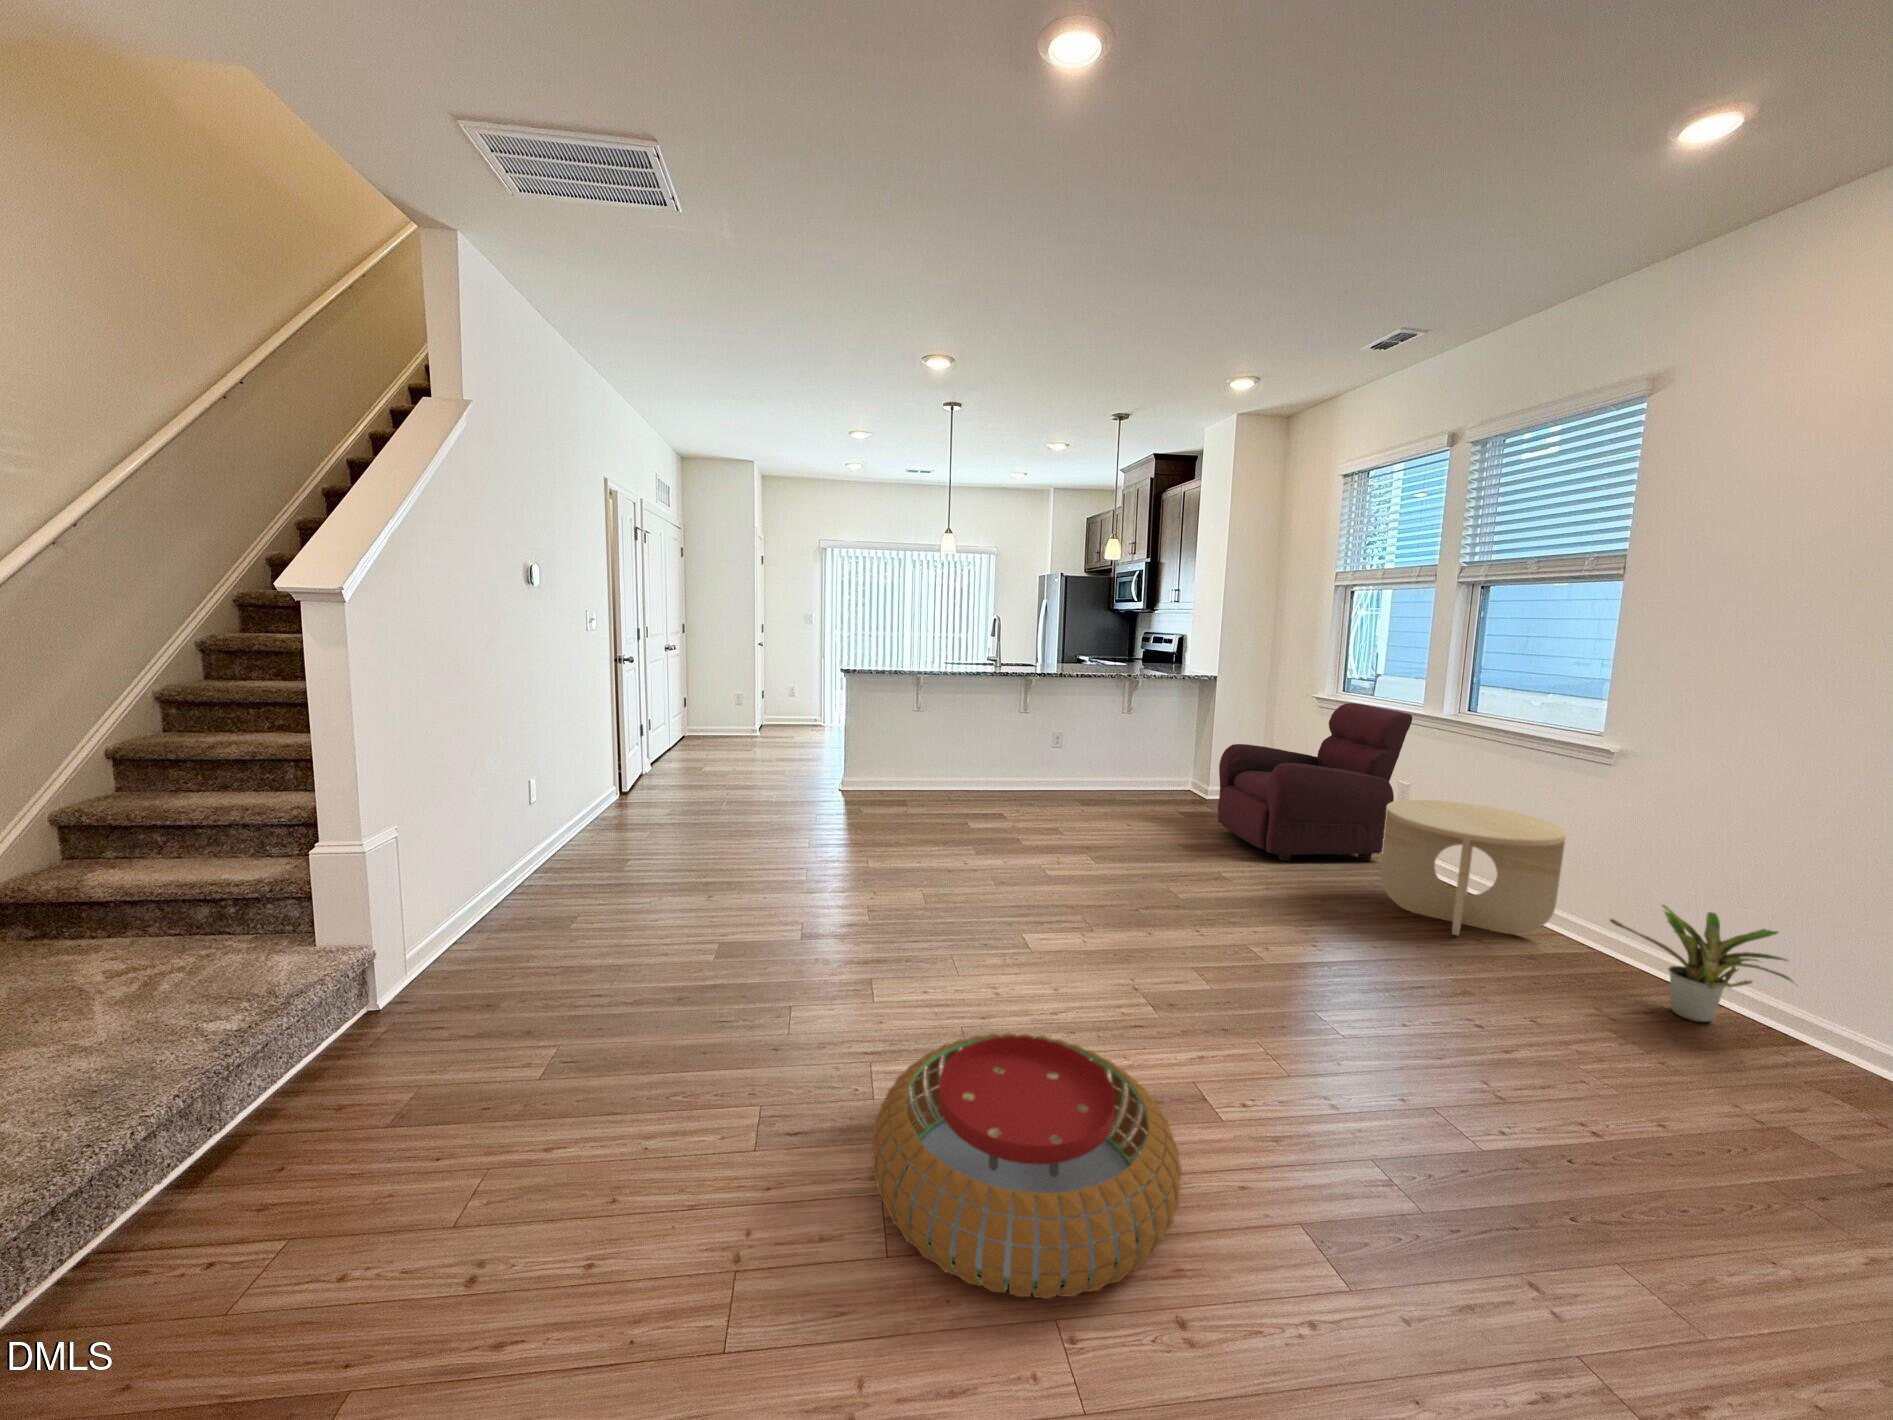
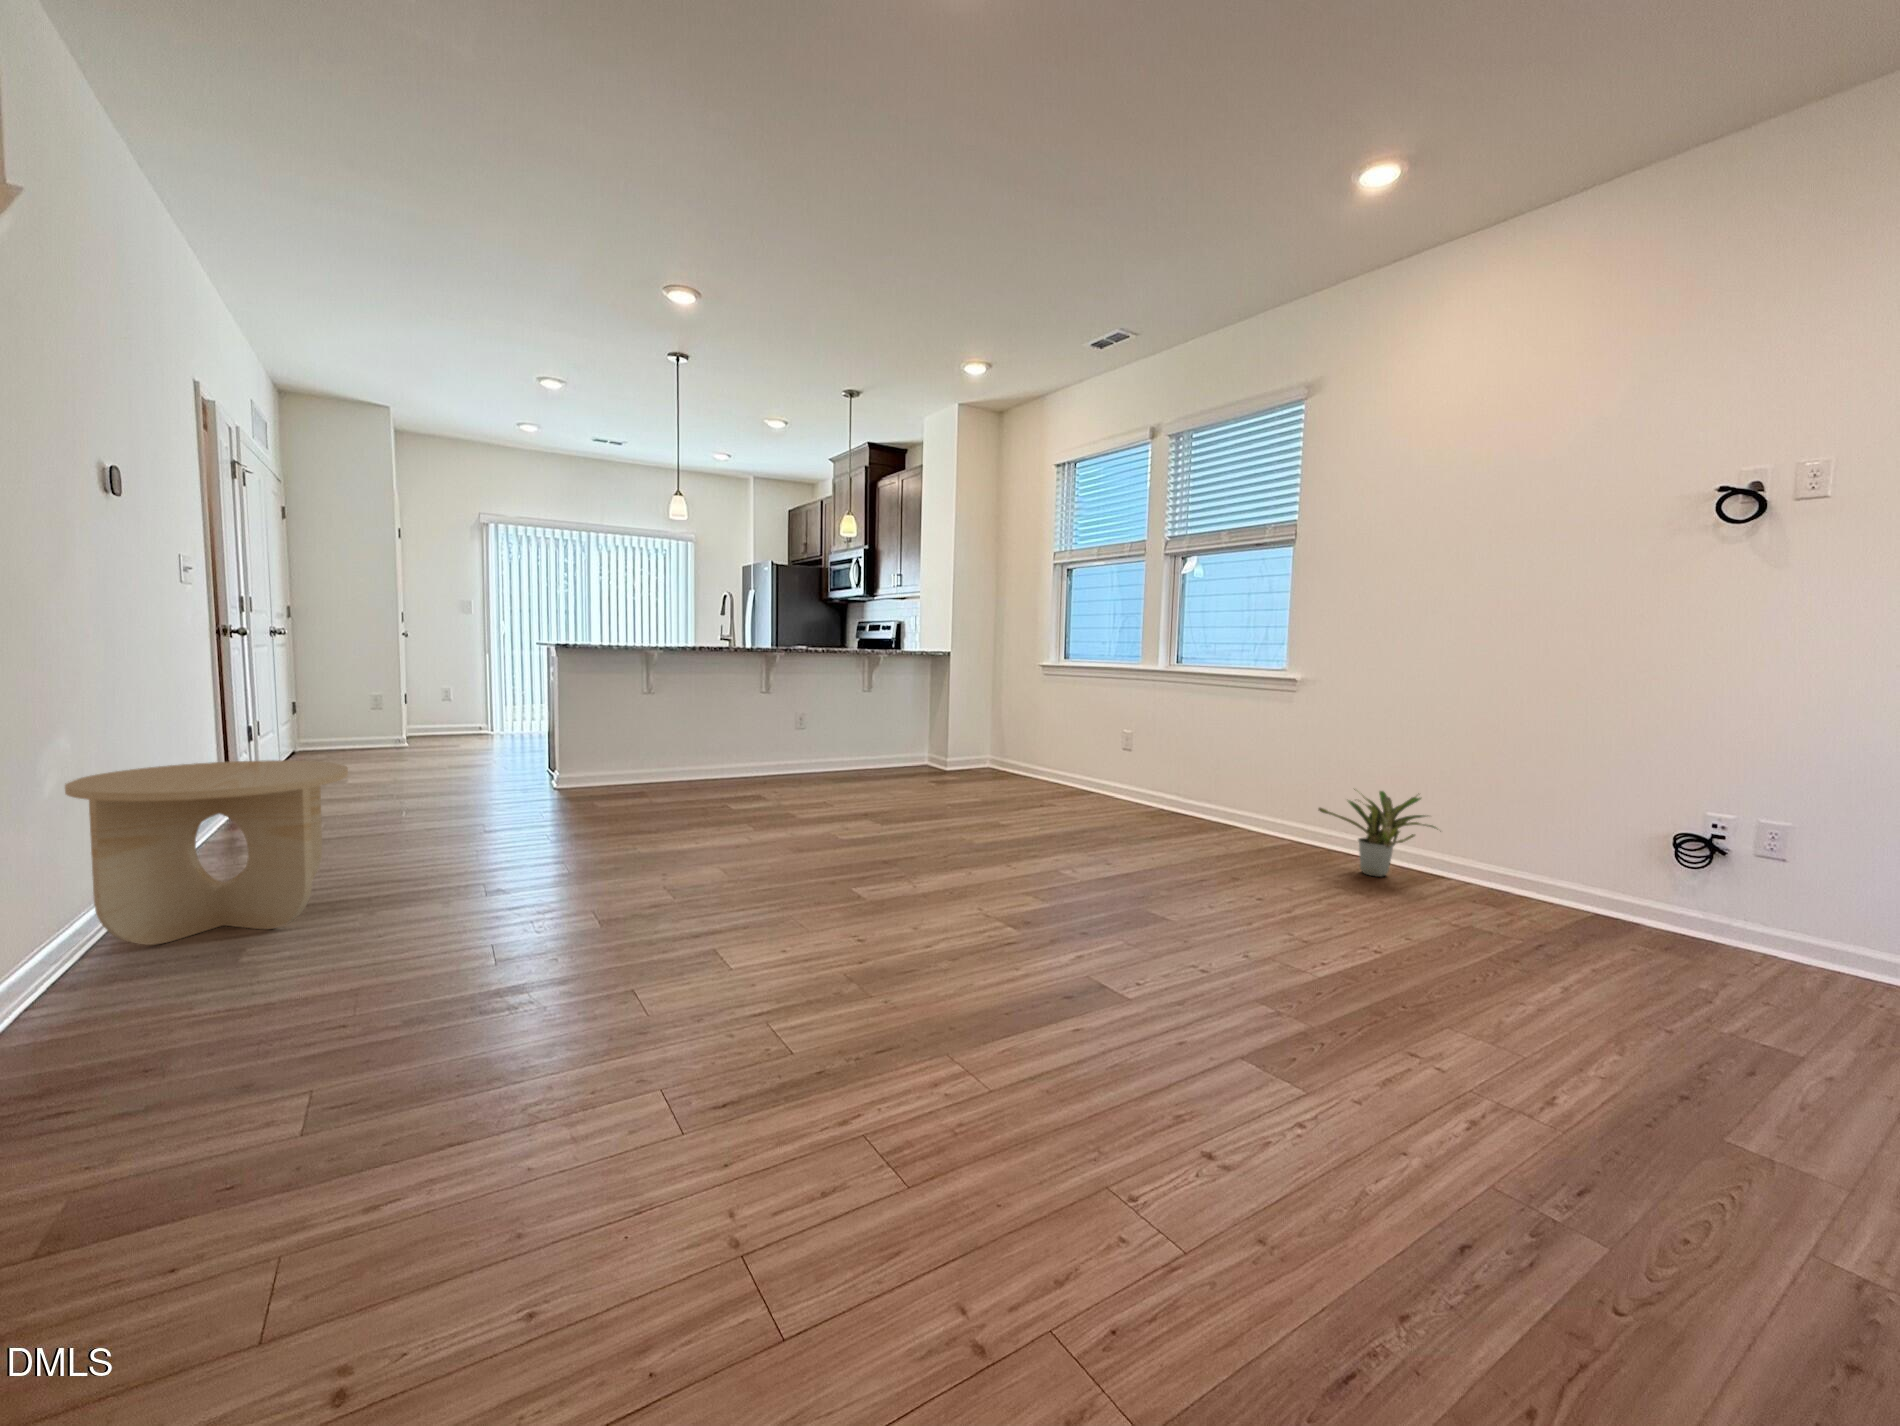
armchair: present [1218,703,1413,861] -> none [972,671,1133,814]
side table: present [1380,800,1566,936] -> present [65,760,348,945]
pouf: present [872,1033,1182,1299] -> none [834,942,1173,1183]

